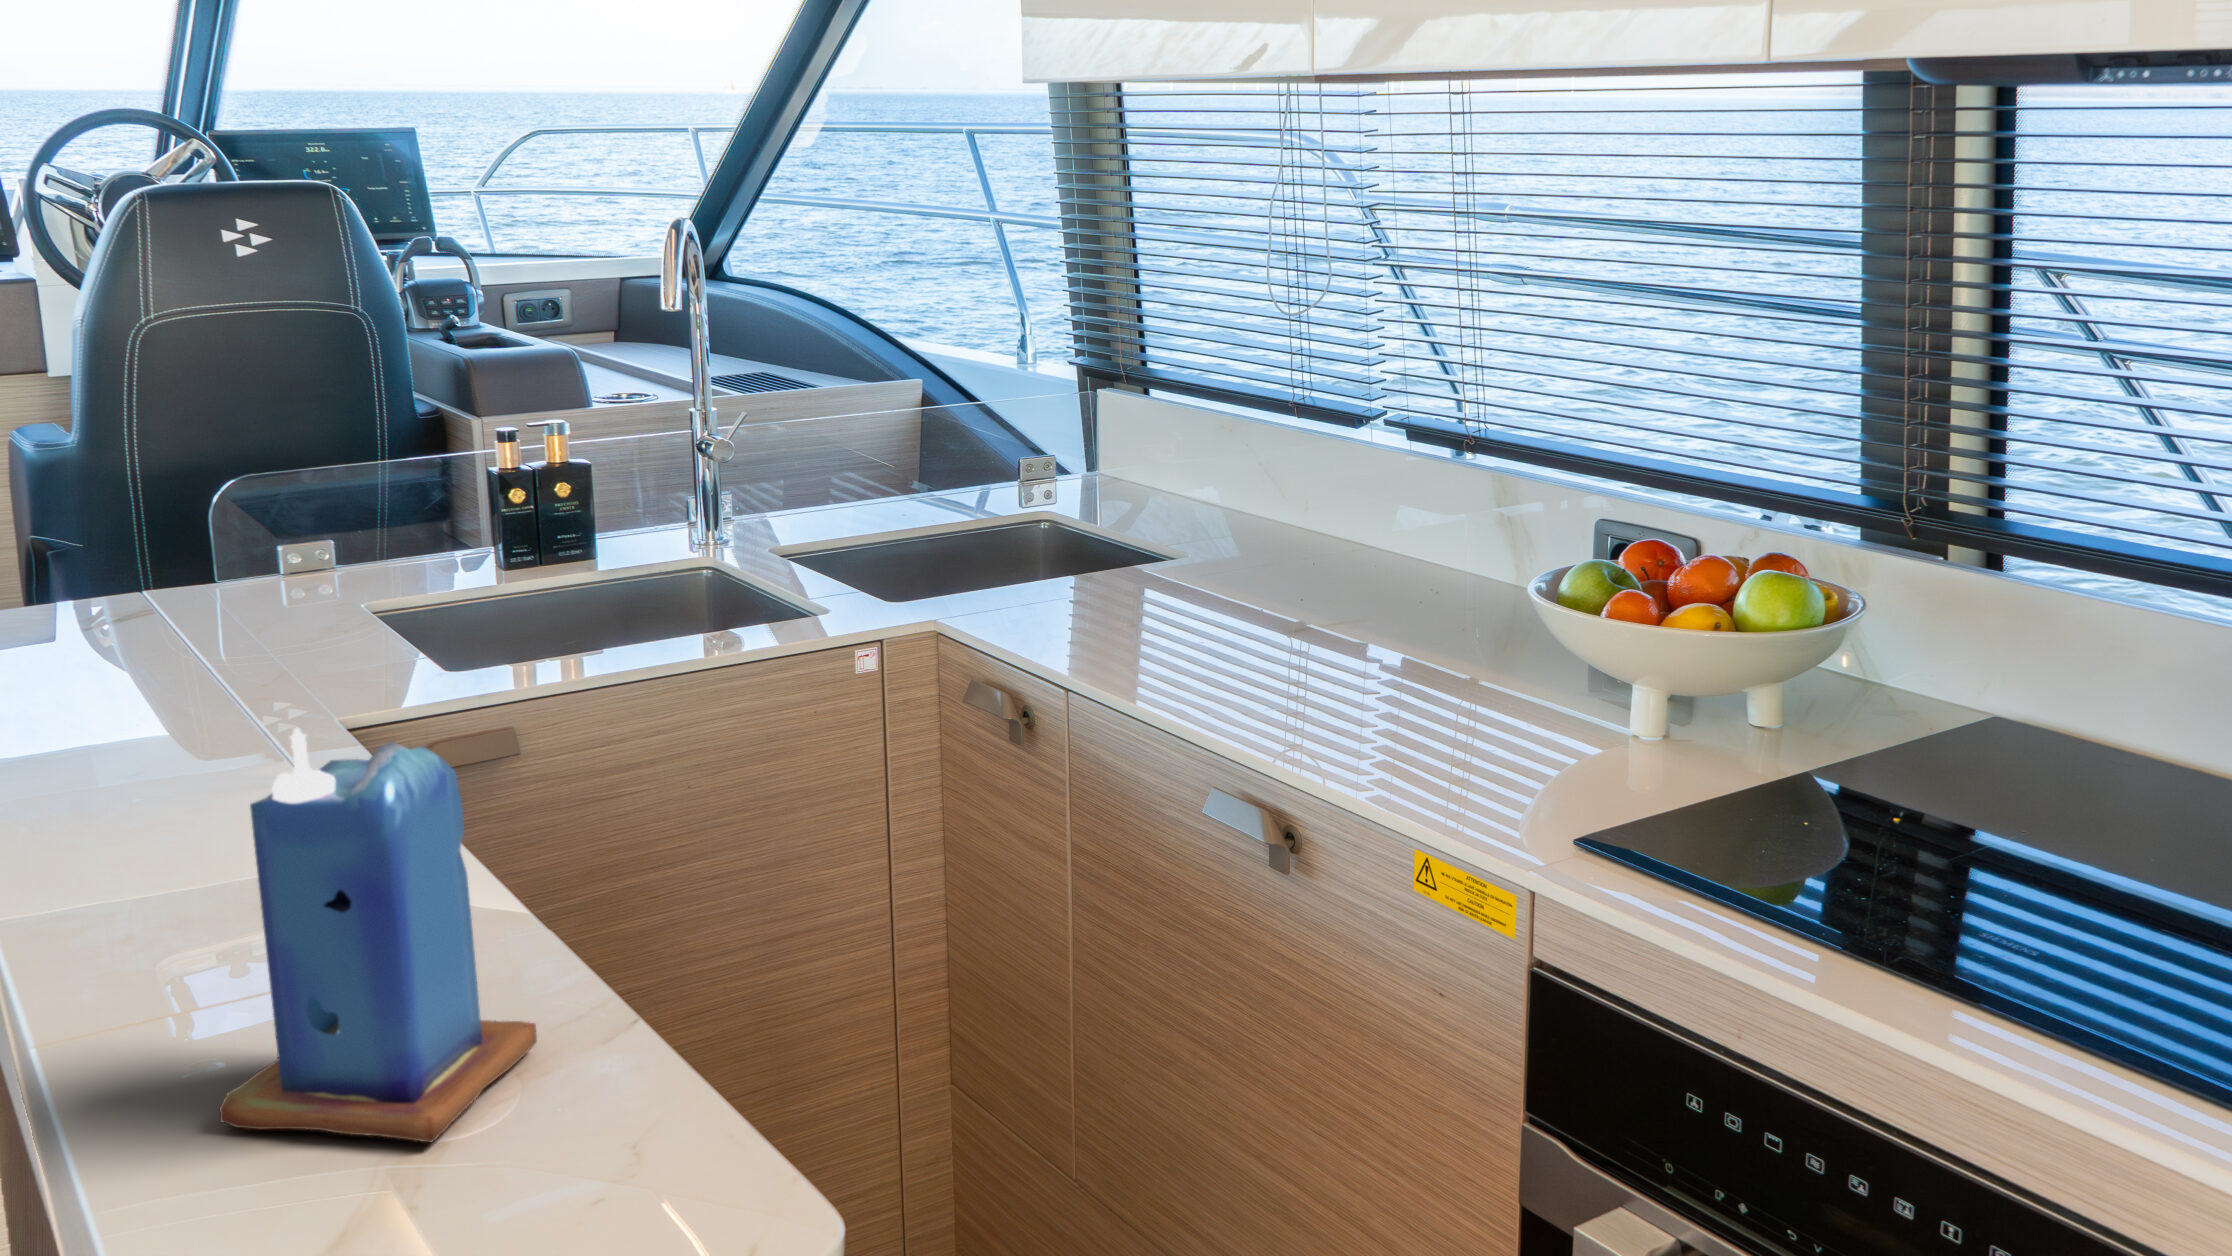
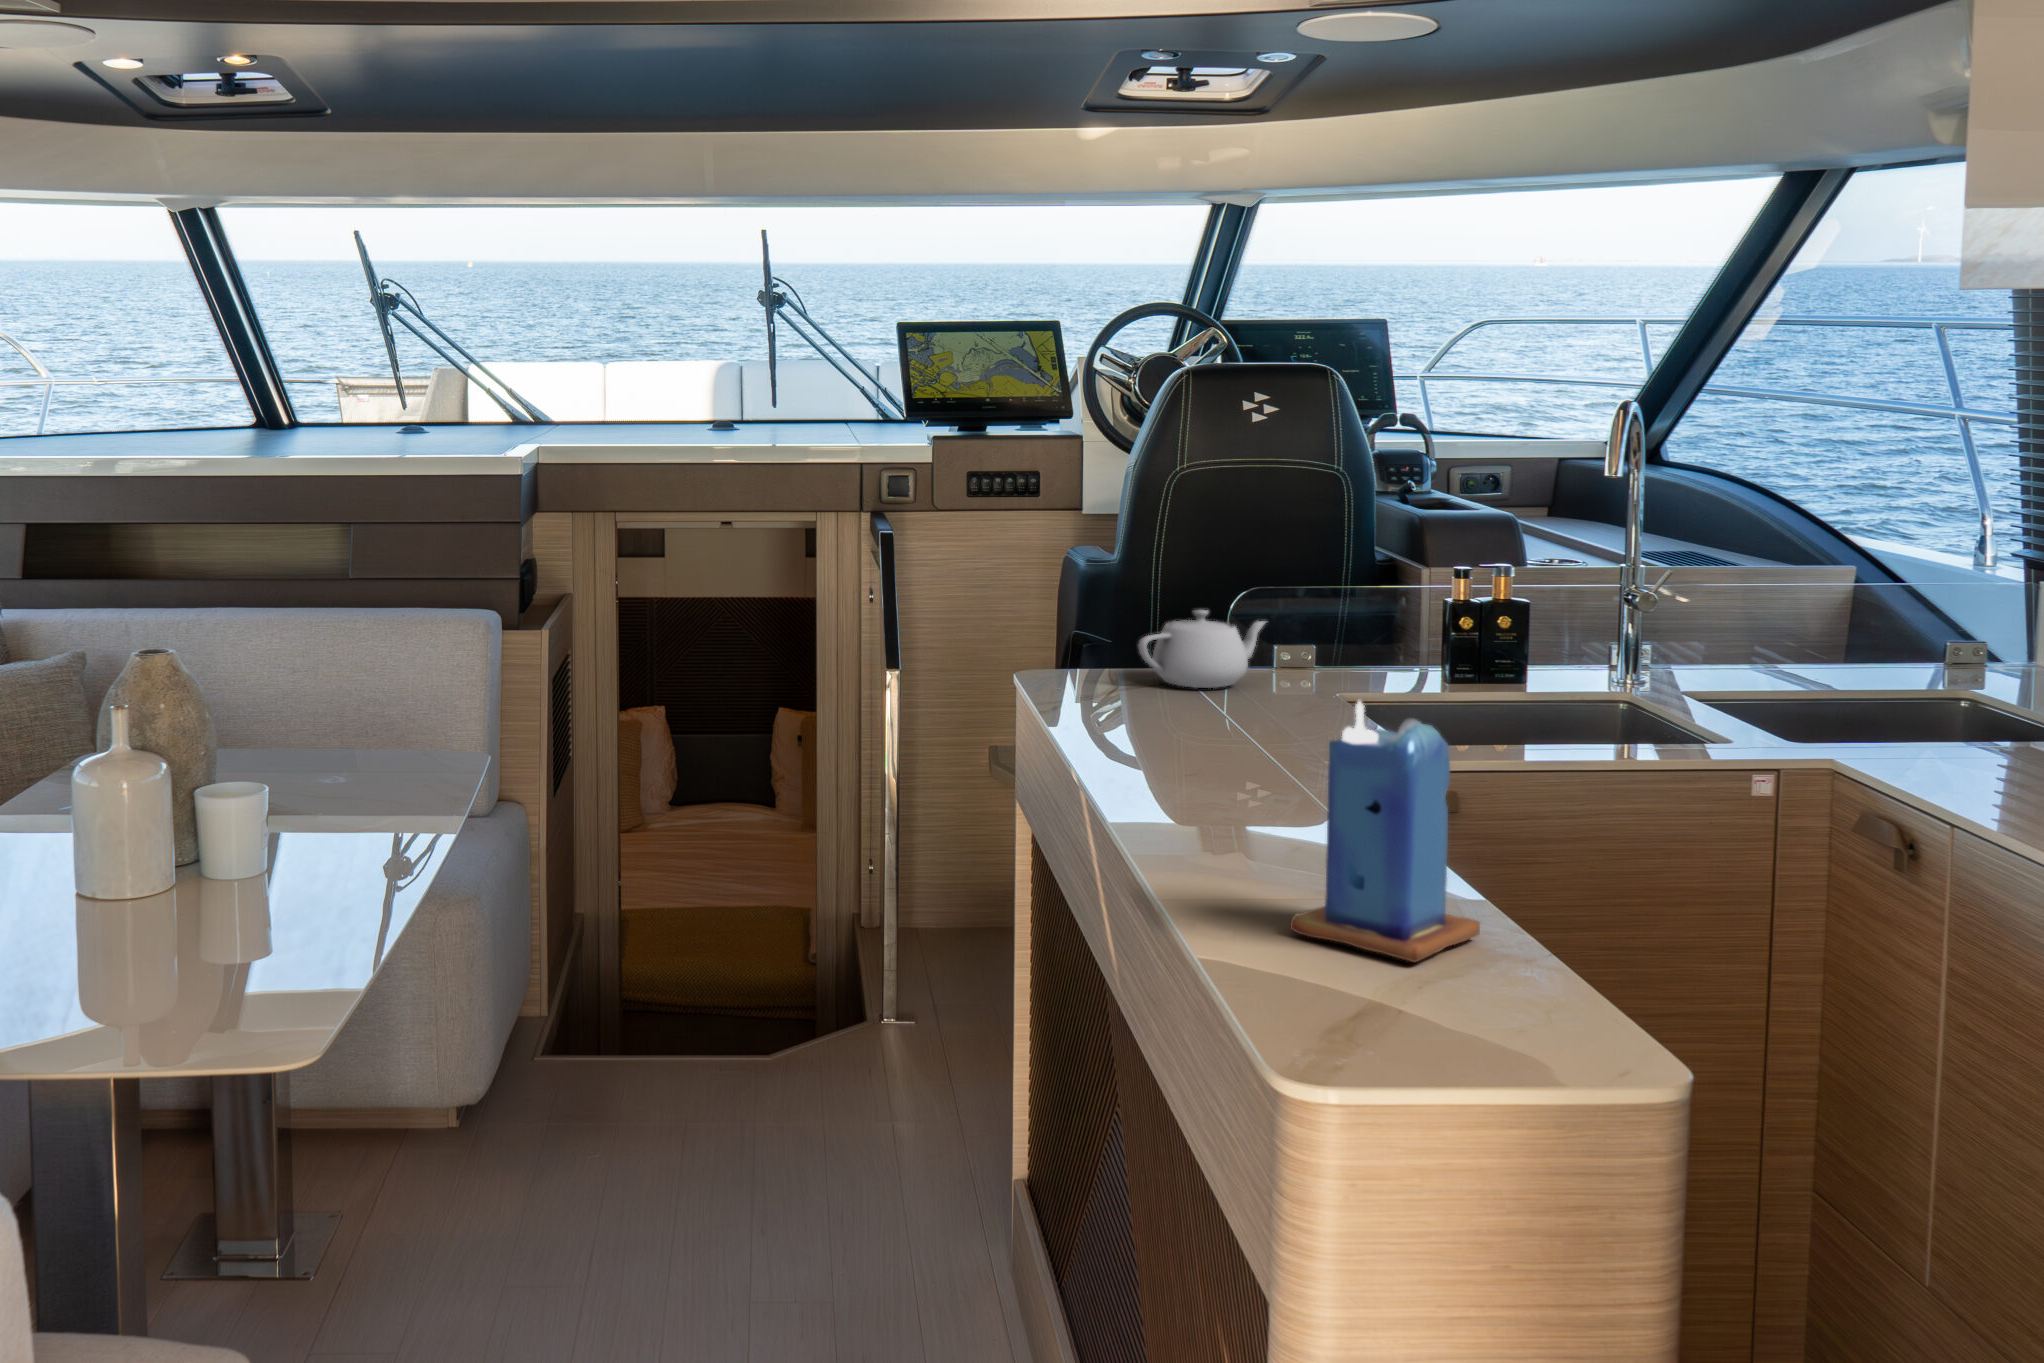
teapot: none [51,522,251,632] -> present [1139,610,1266,688]

